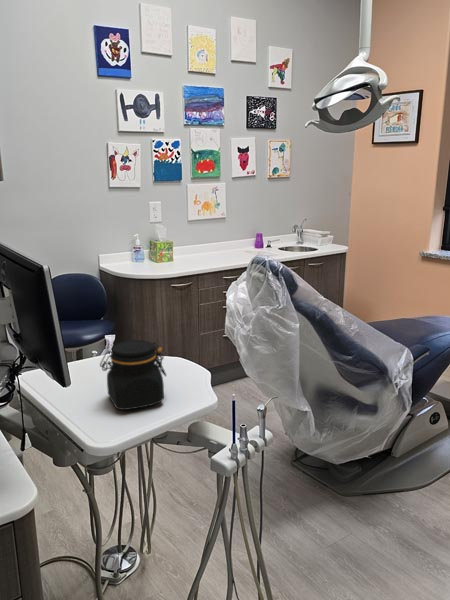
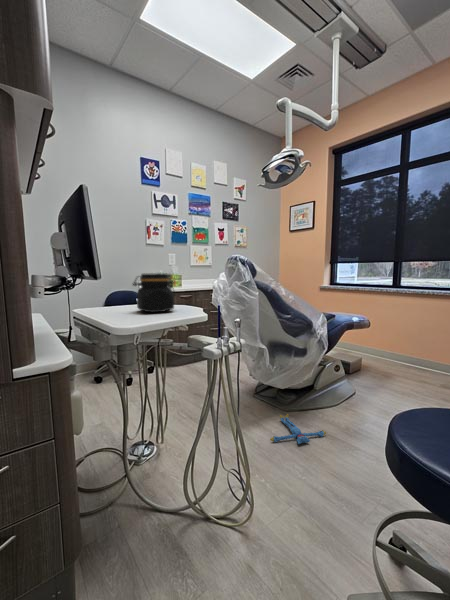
plush toy: none [311,503,400,560] -> present [270,414,326,444]

